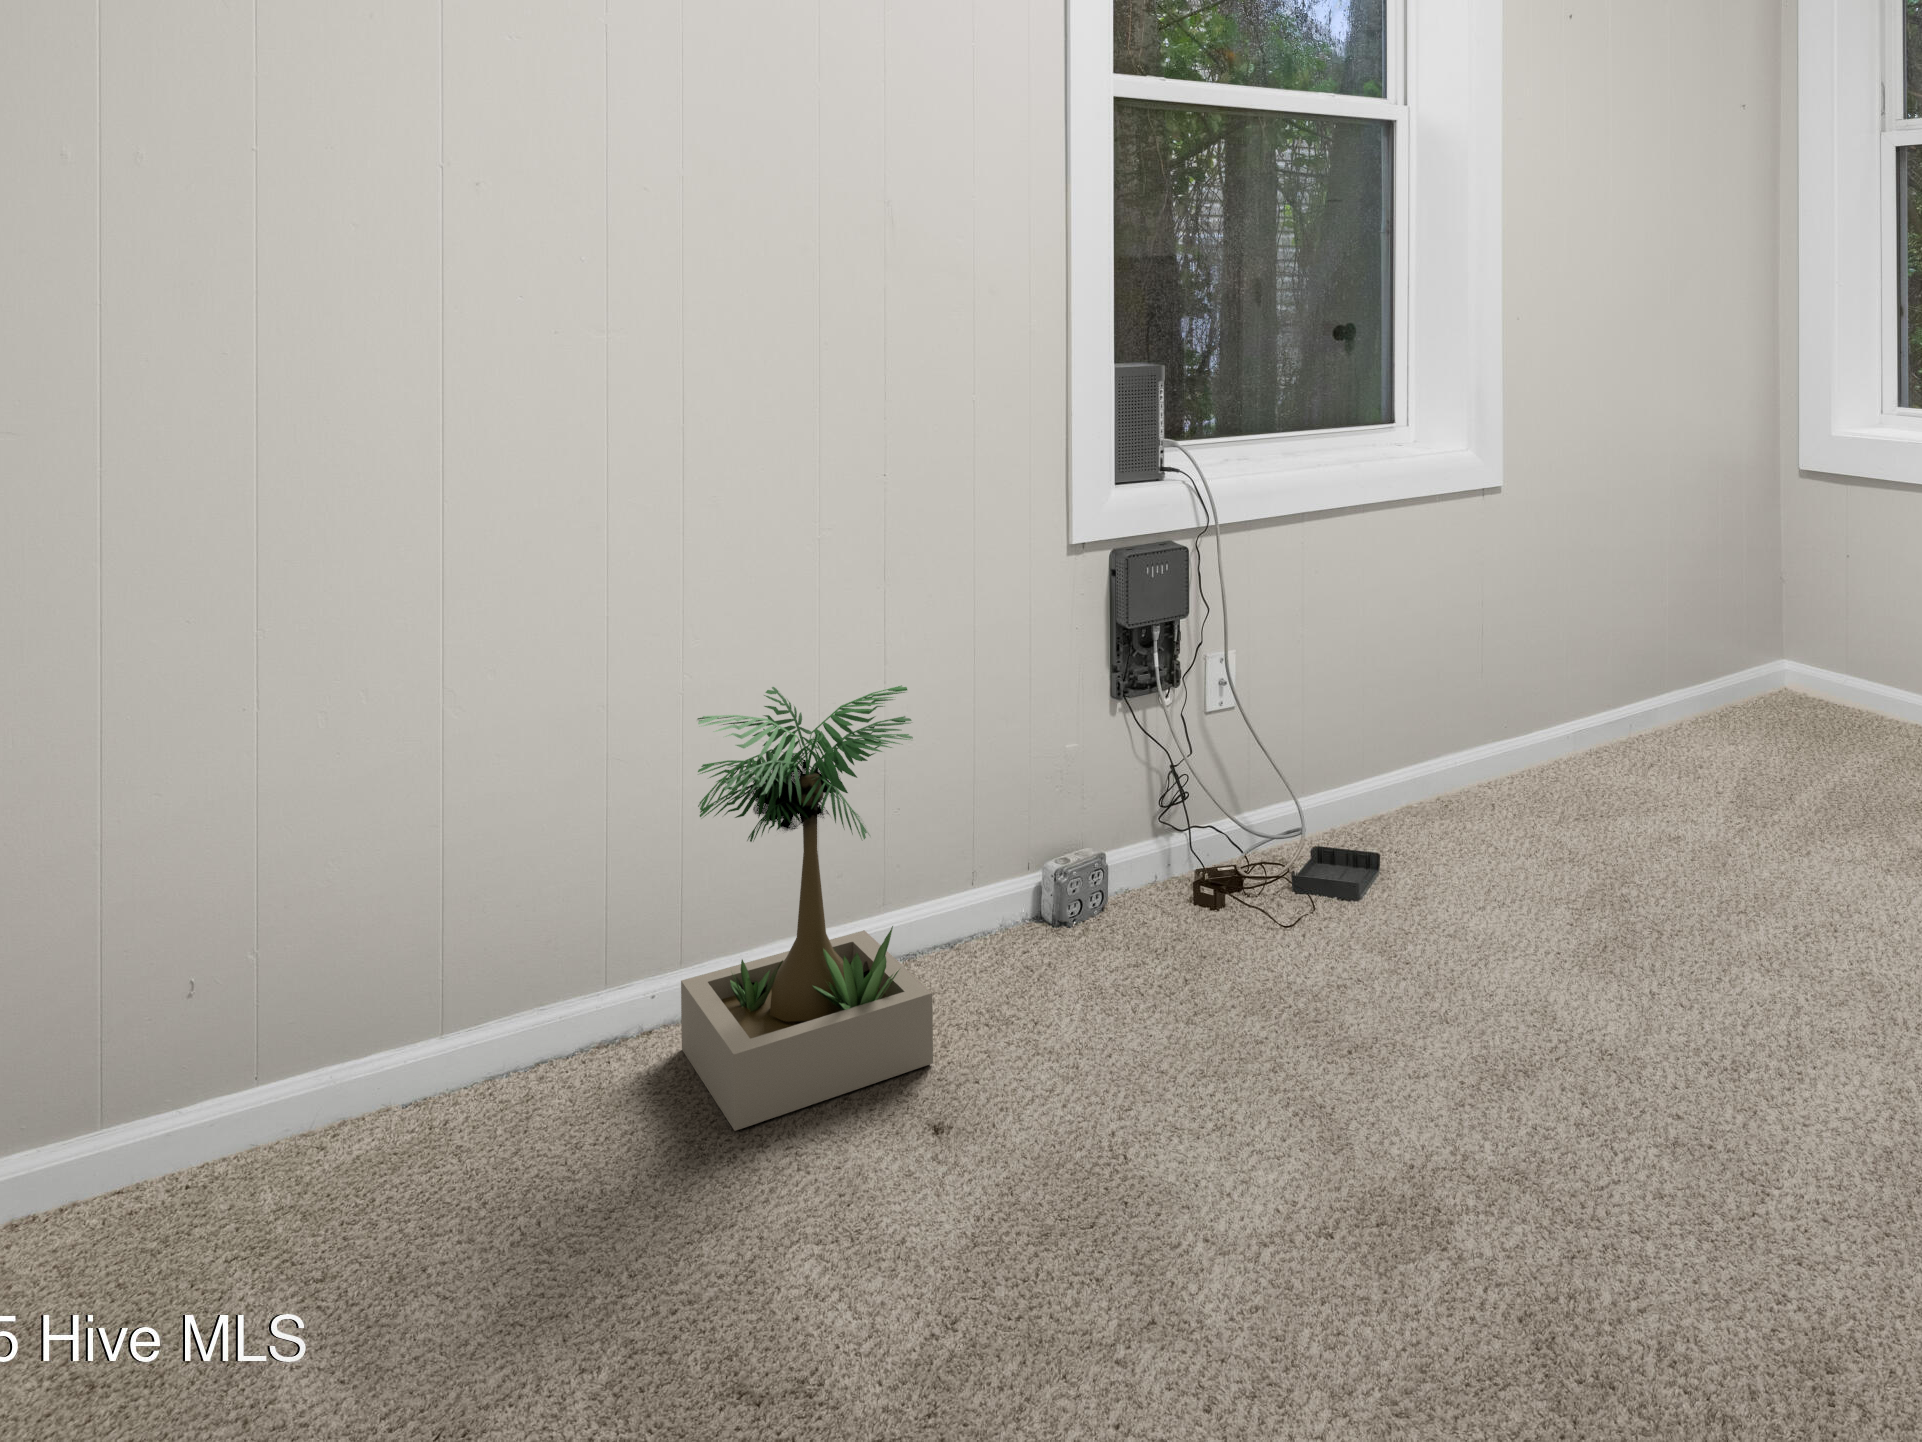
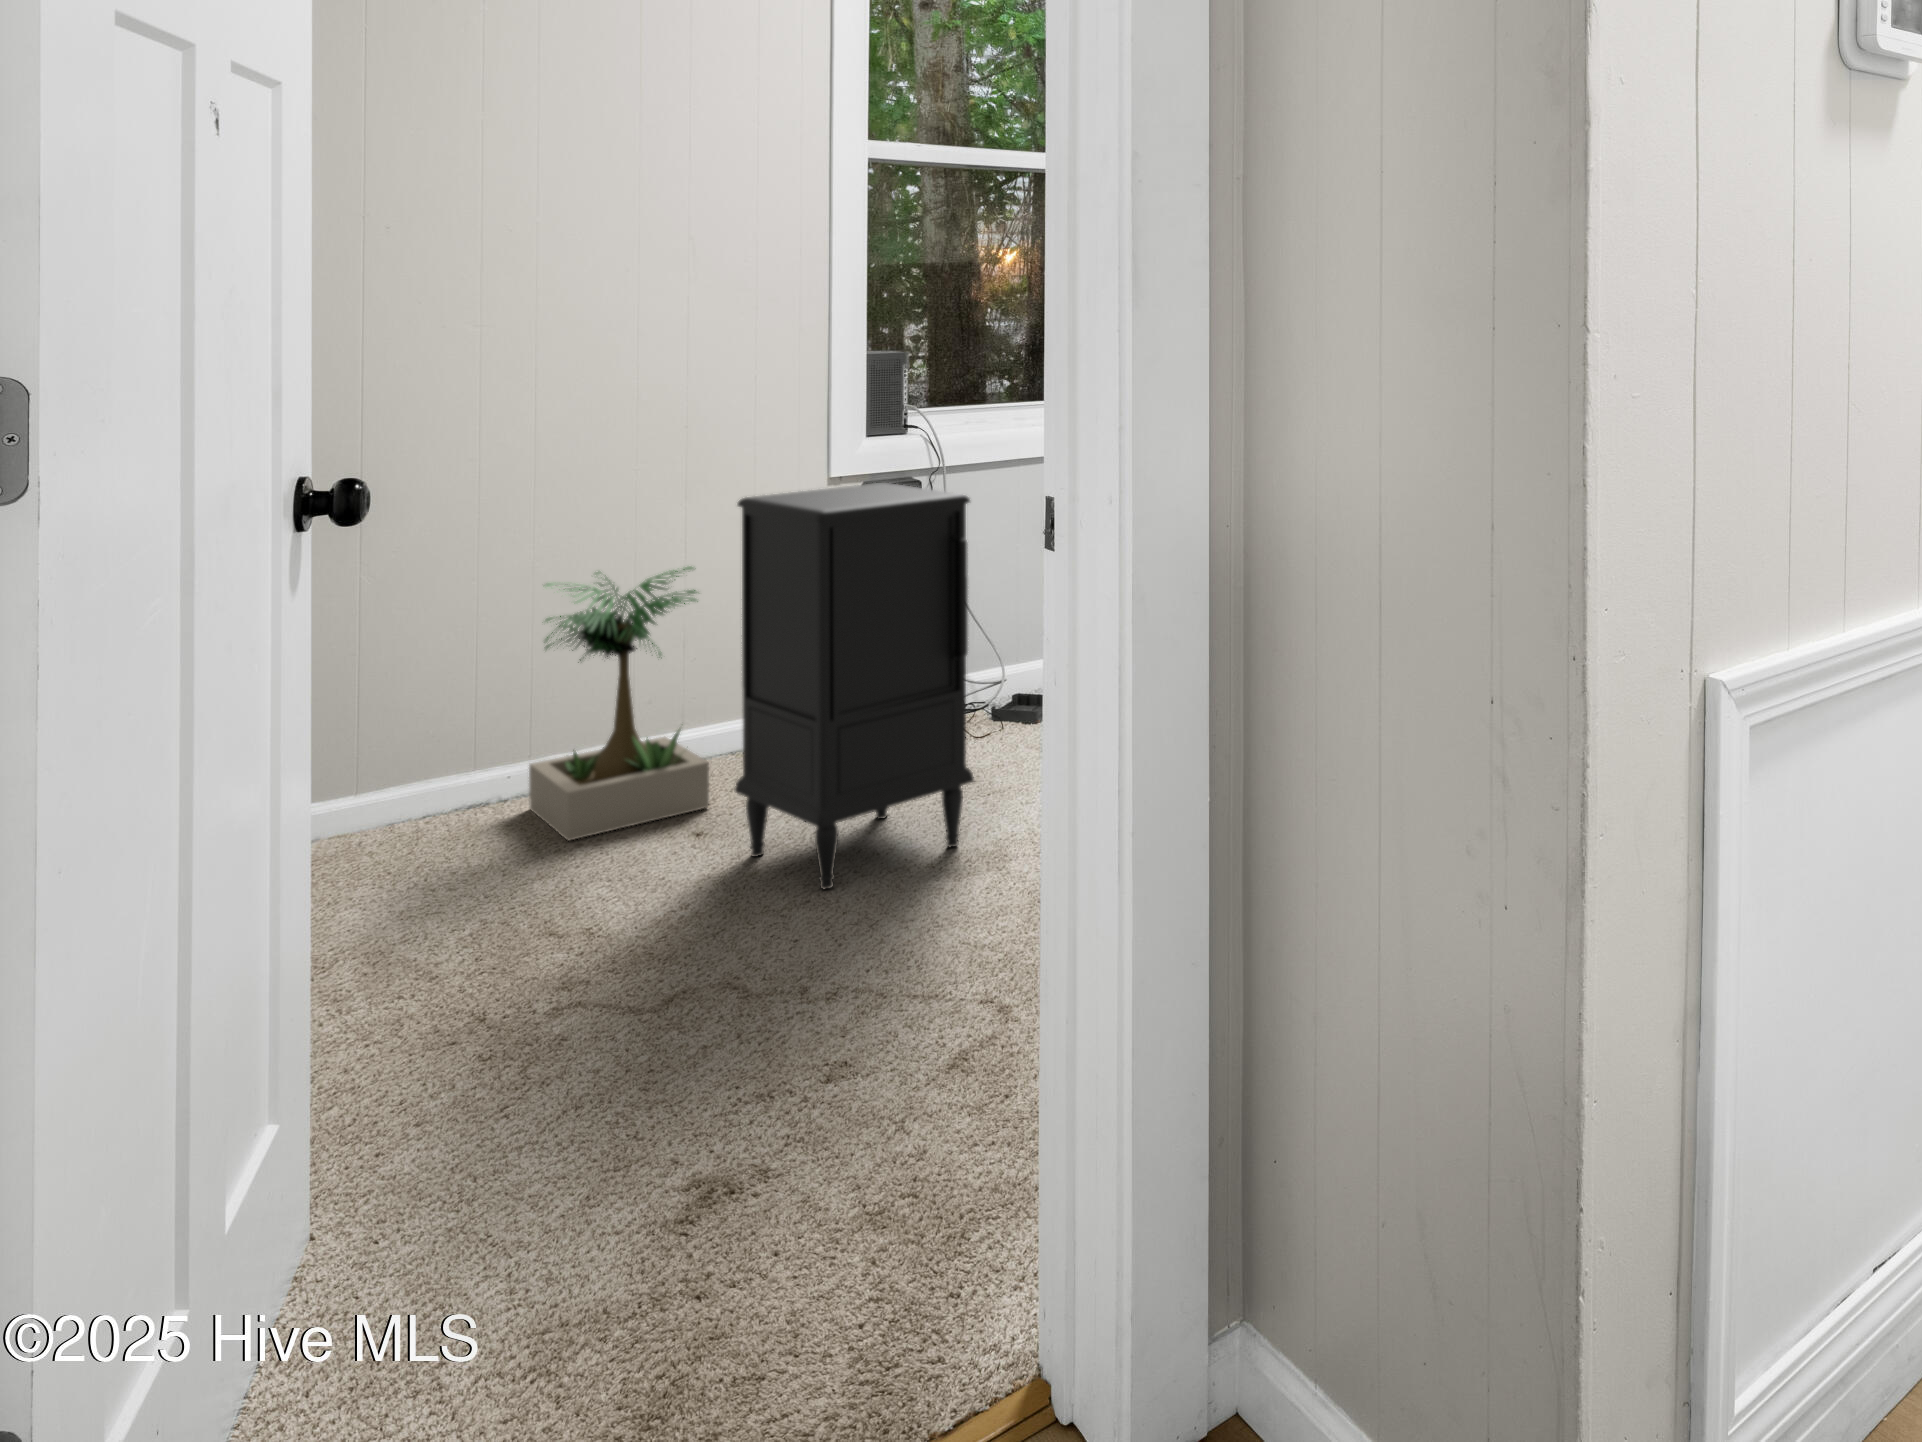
nightstand: none [985,567,1362,1299] -> present [735,483,974,889]

